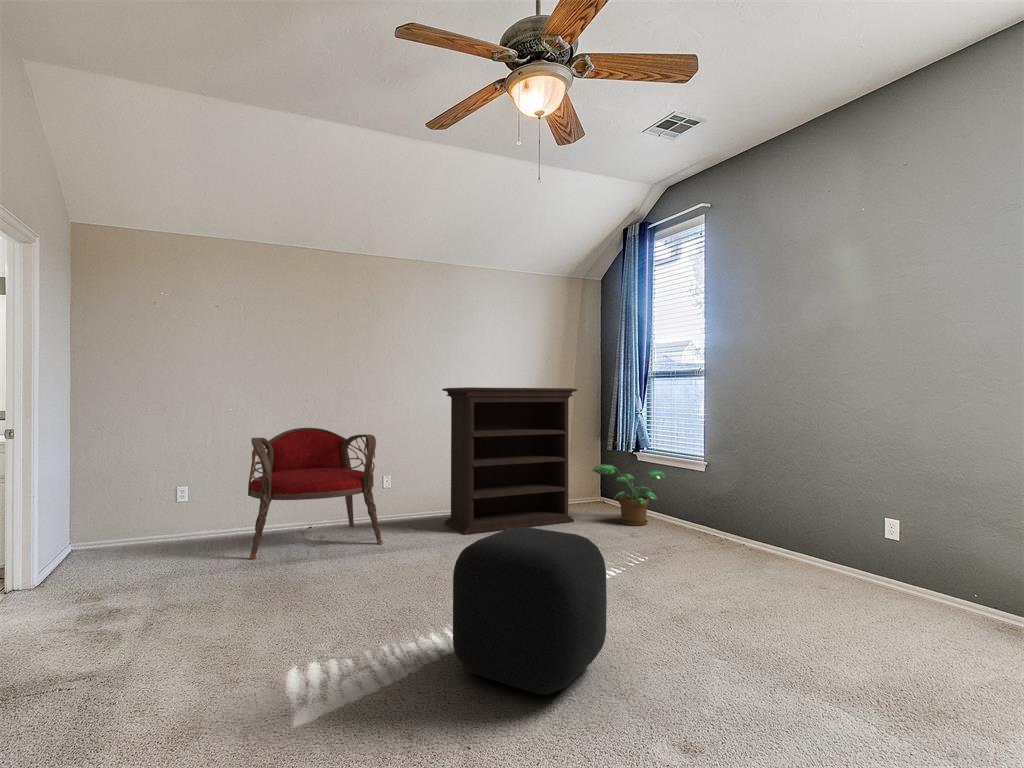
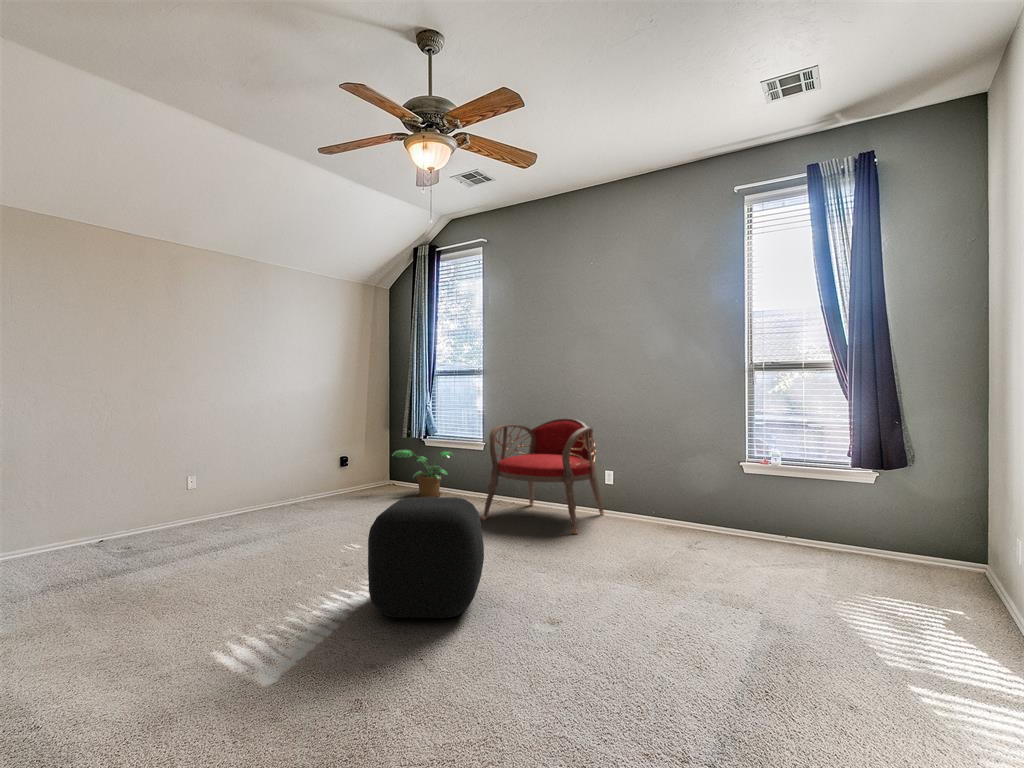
bookshelf: present [442,387,578,535] -> none [251,385,381,524]
armchair: present [248,428,383,559] -> present [483,419,604,534]

